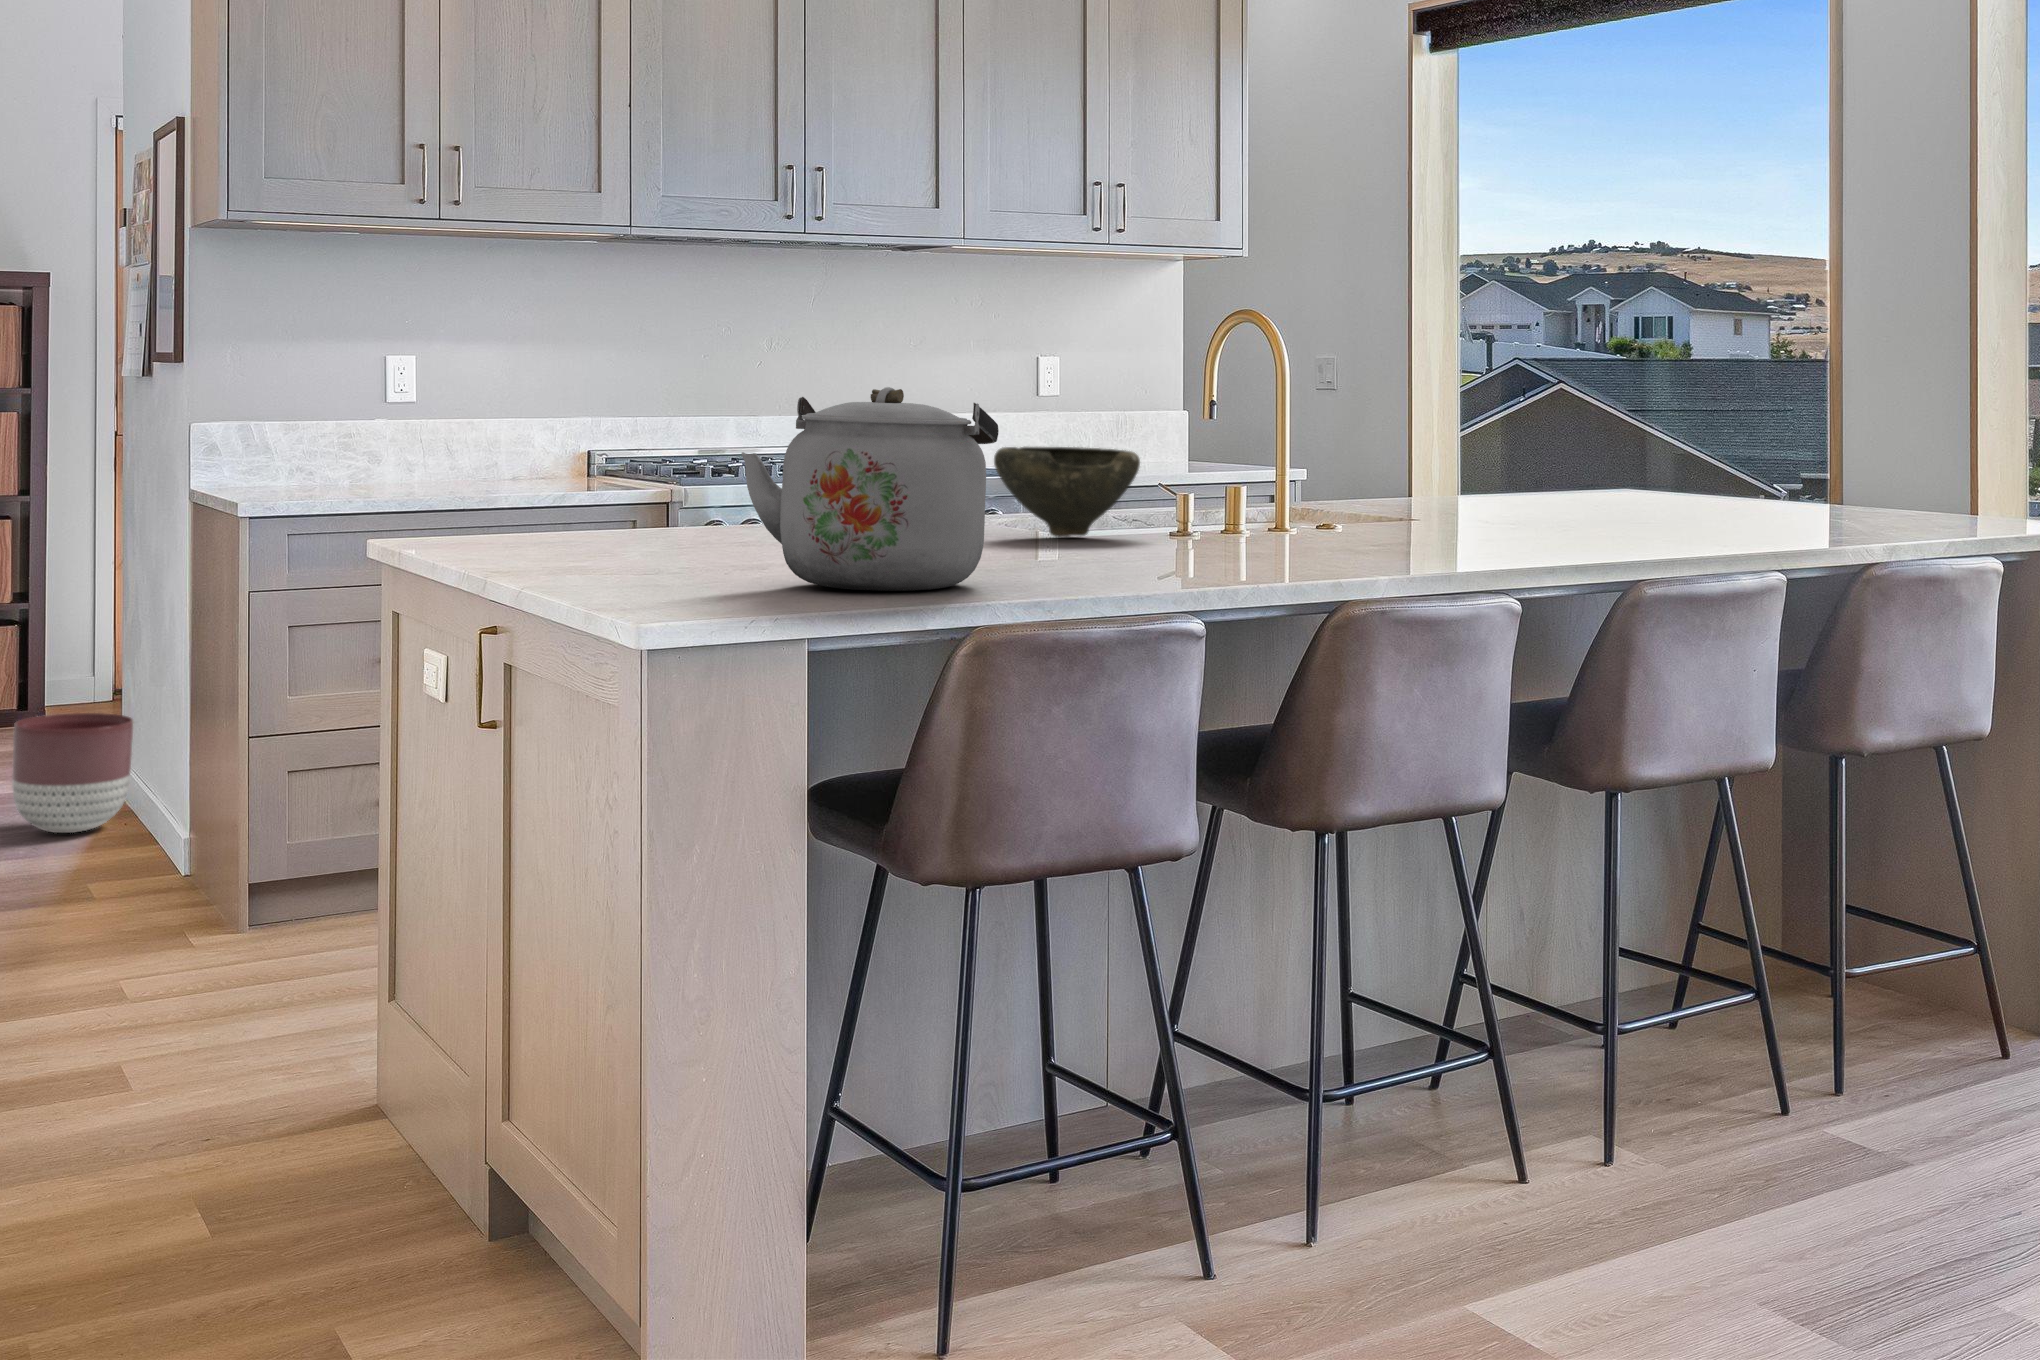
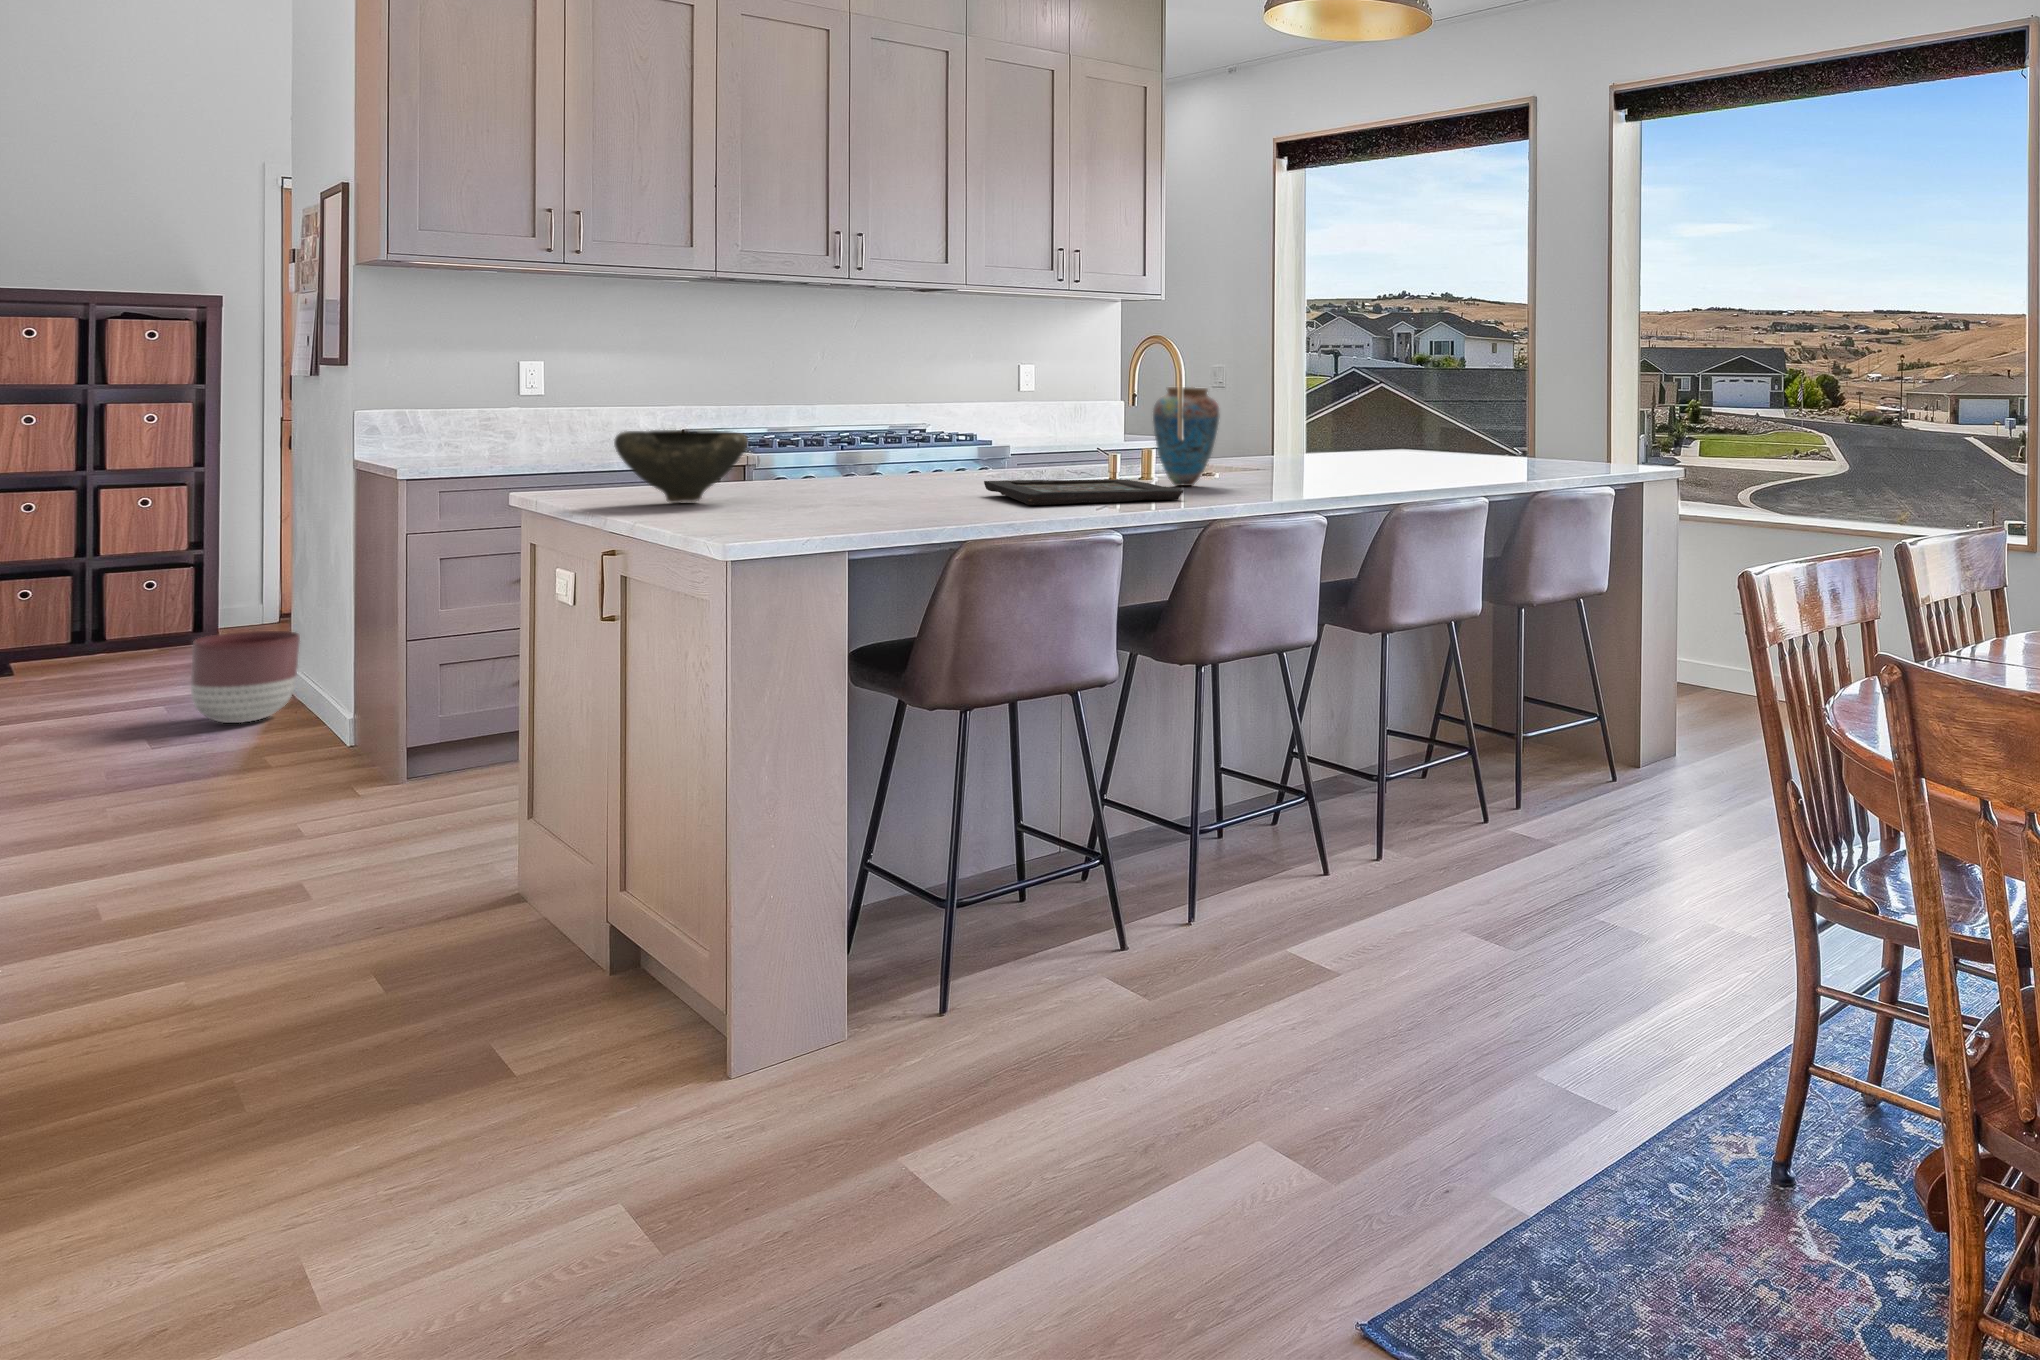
kettle: present [741,387,999,591] -> none [806,386,987,519]
vase: none [1242,390,1345,546] -> present [1153,387,1220,486]
bowl: present [994,447,1140,537] -> present [614,430,748,503]
decorative tray: none [994,533,1295,572] -> present [984,479,1183,505]

